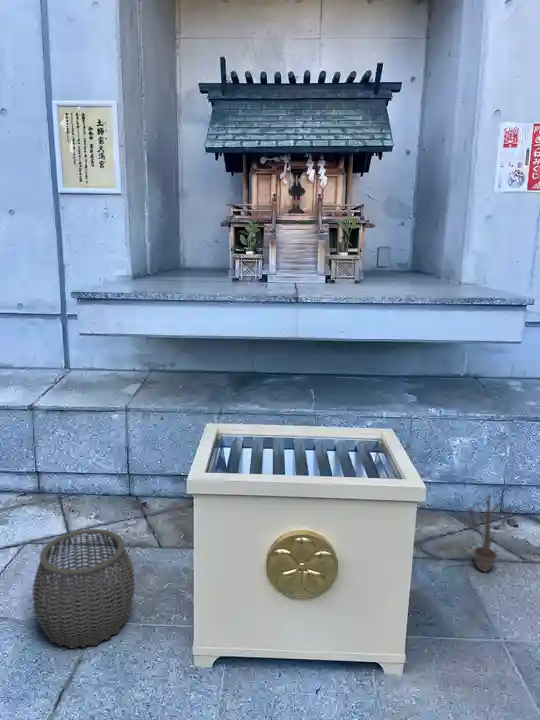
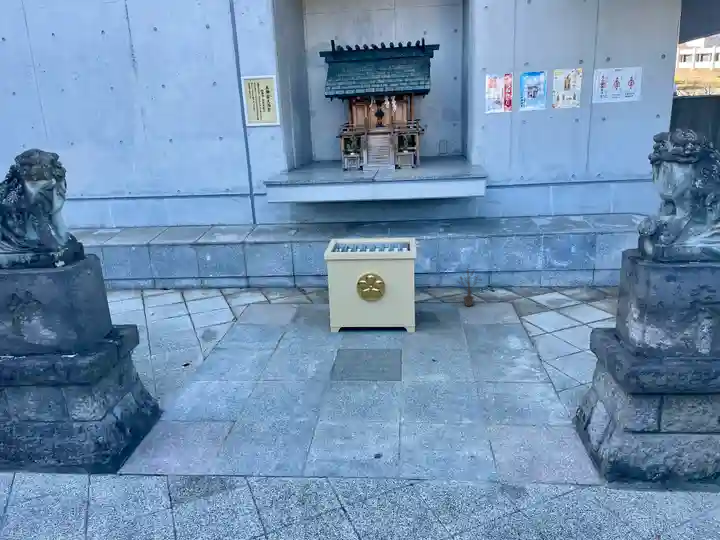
woven basket: present [33,529,135,648] -> none [263,286,305,330]

